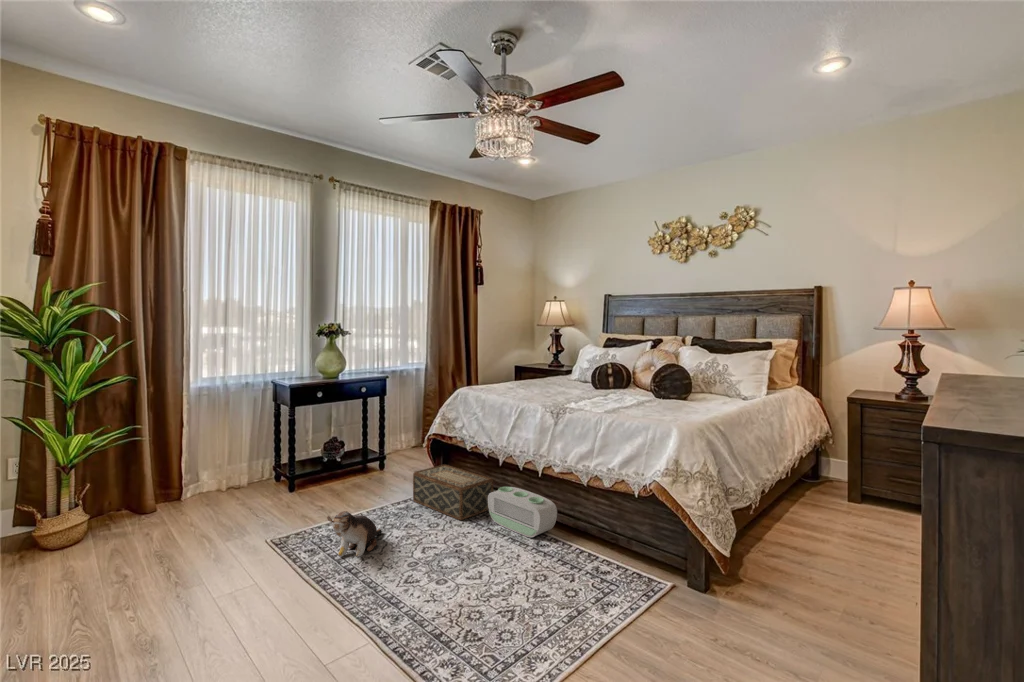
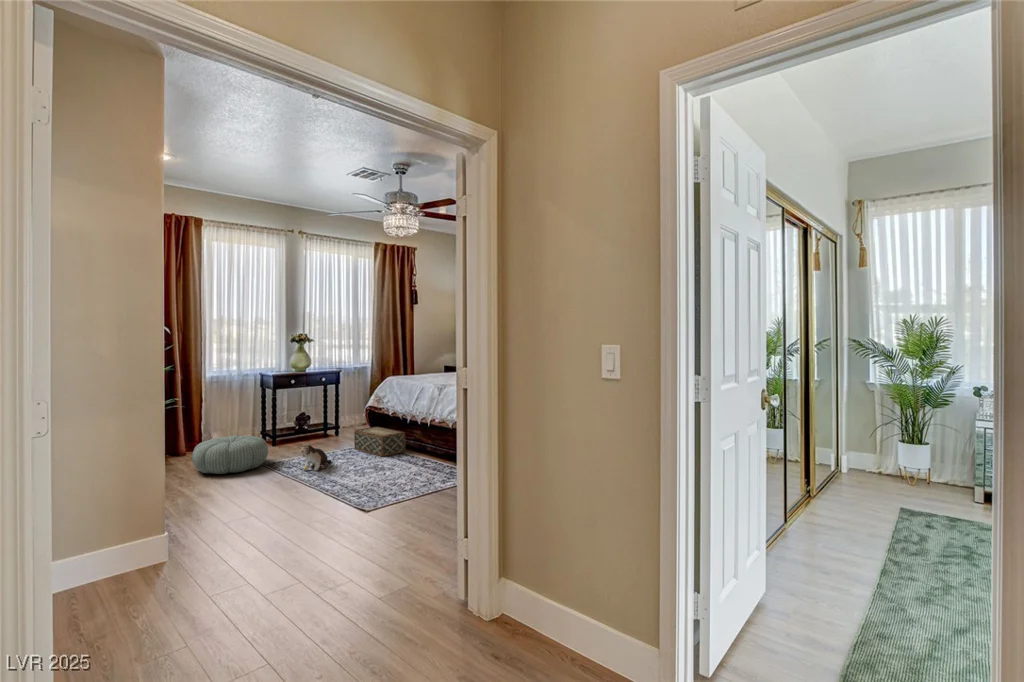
pouf: none [151,487,280,564] -> present [192,435,268,474]
air purifier: present [488,487,557,537] -> none [399,435,439,462]

